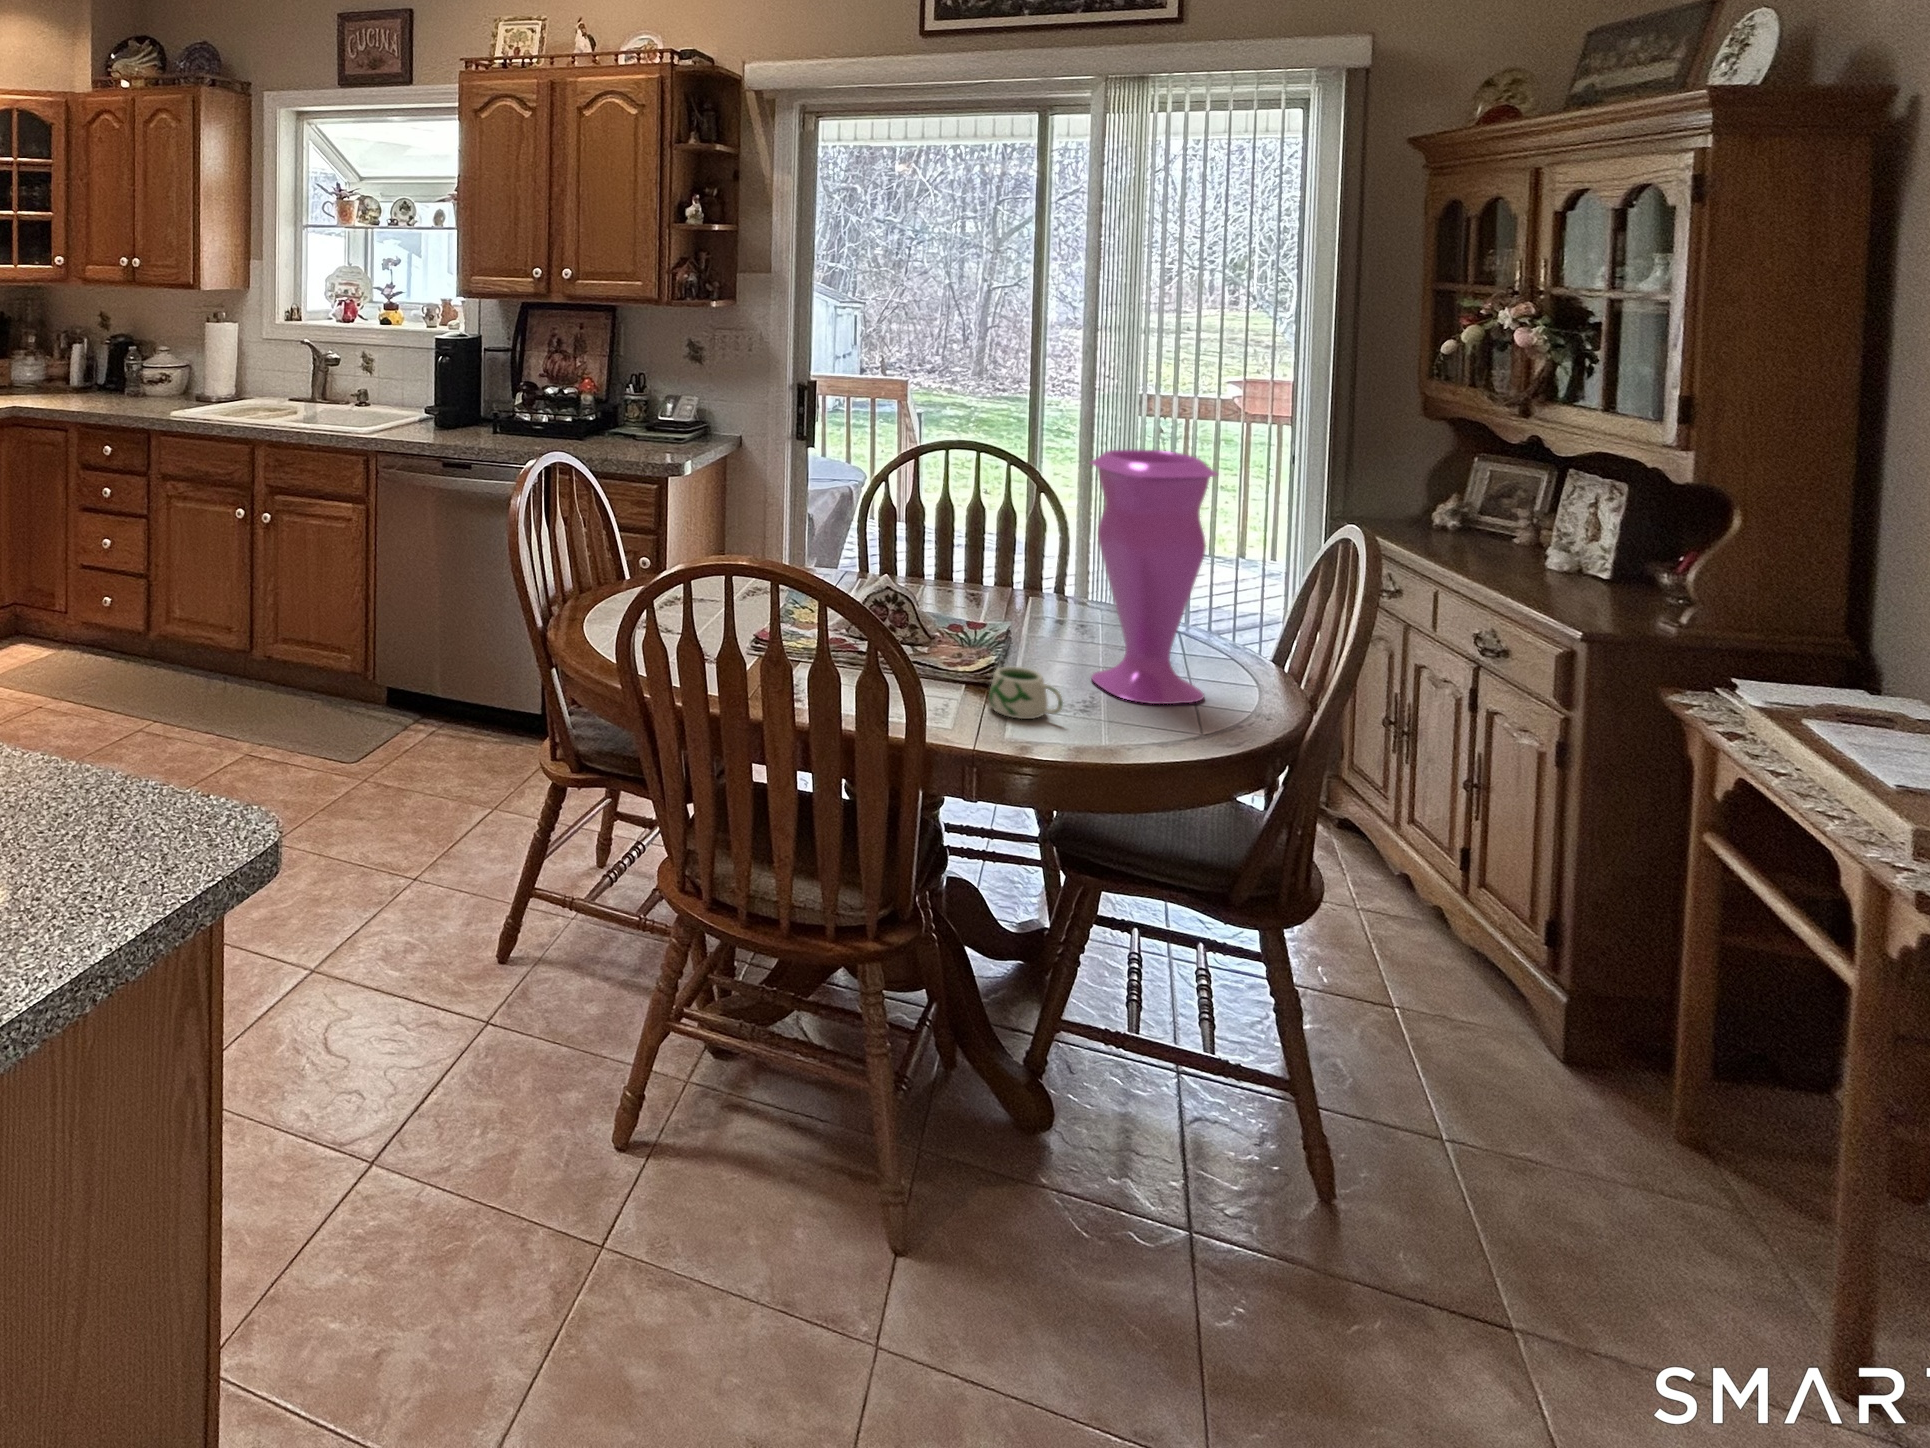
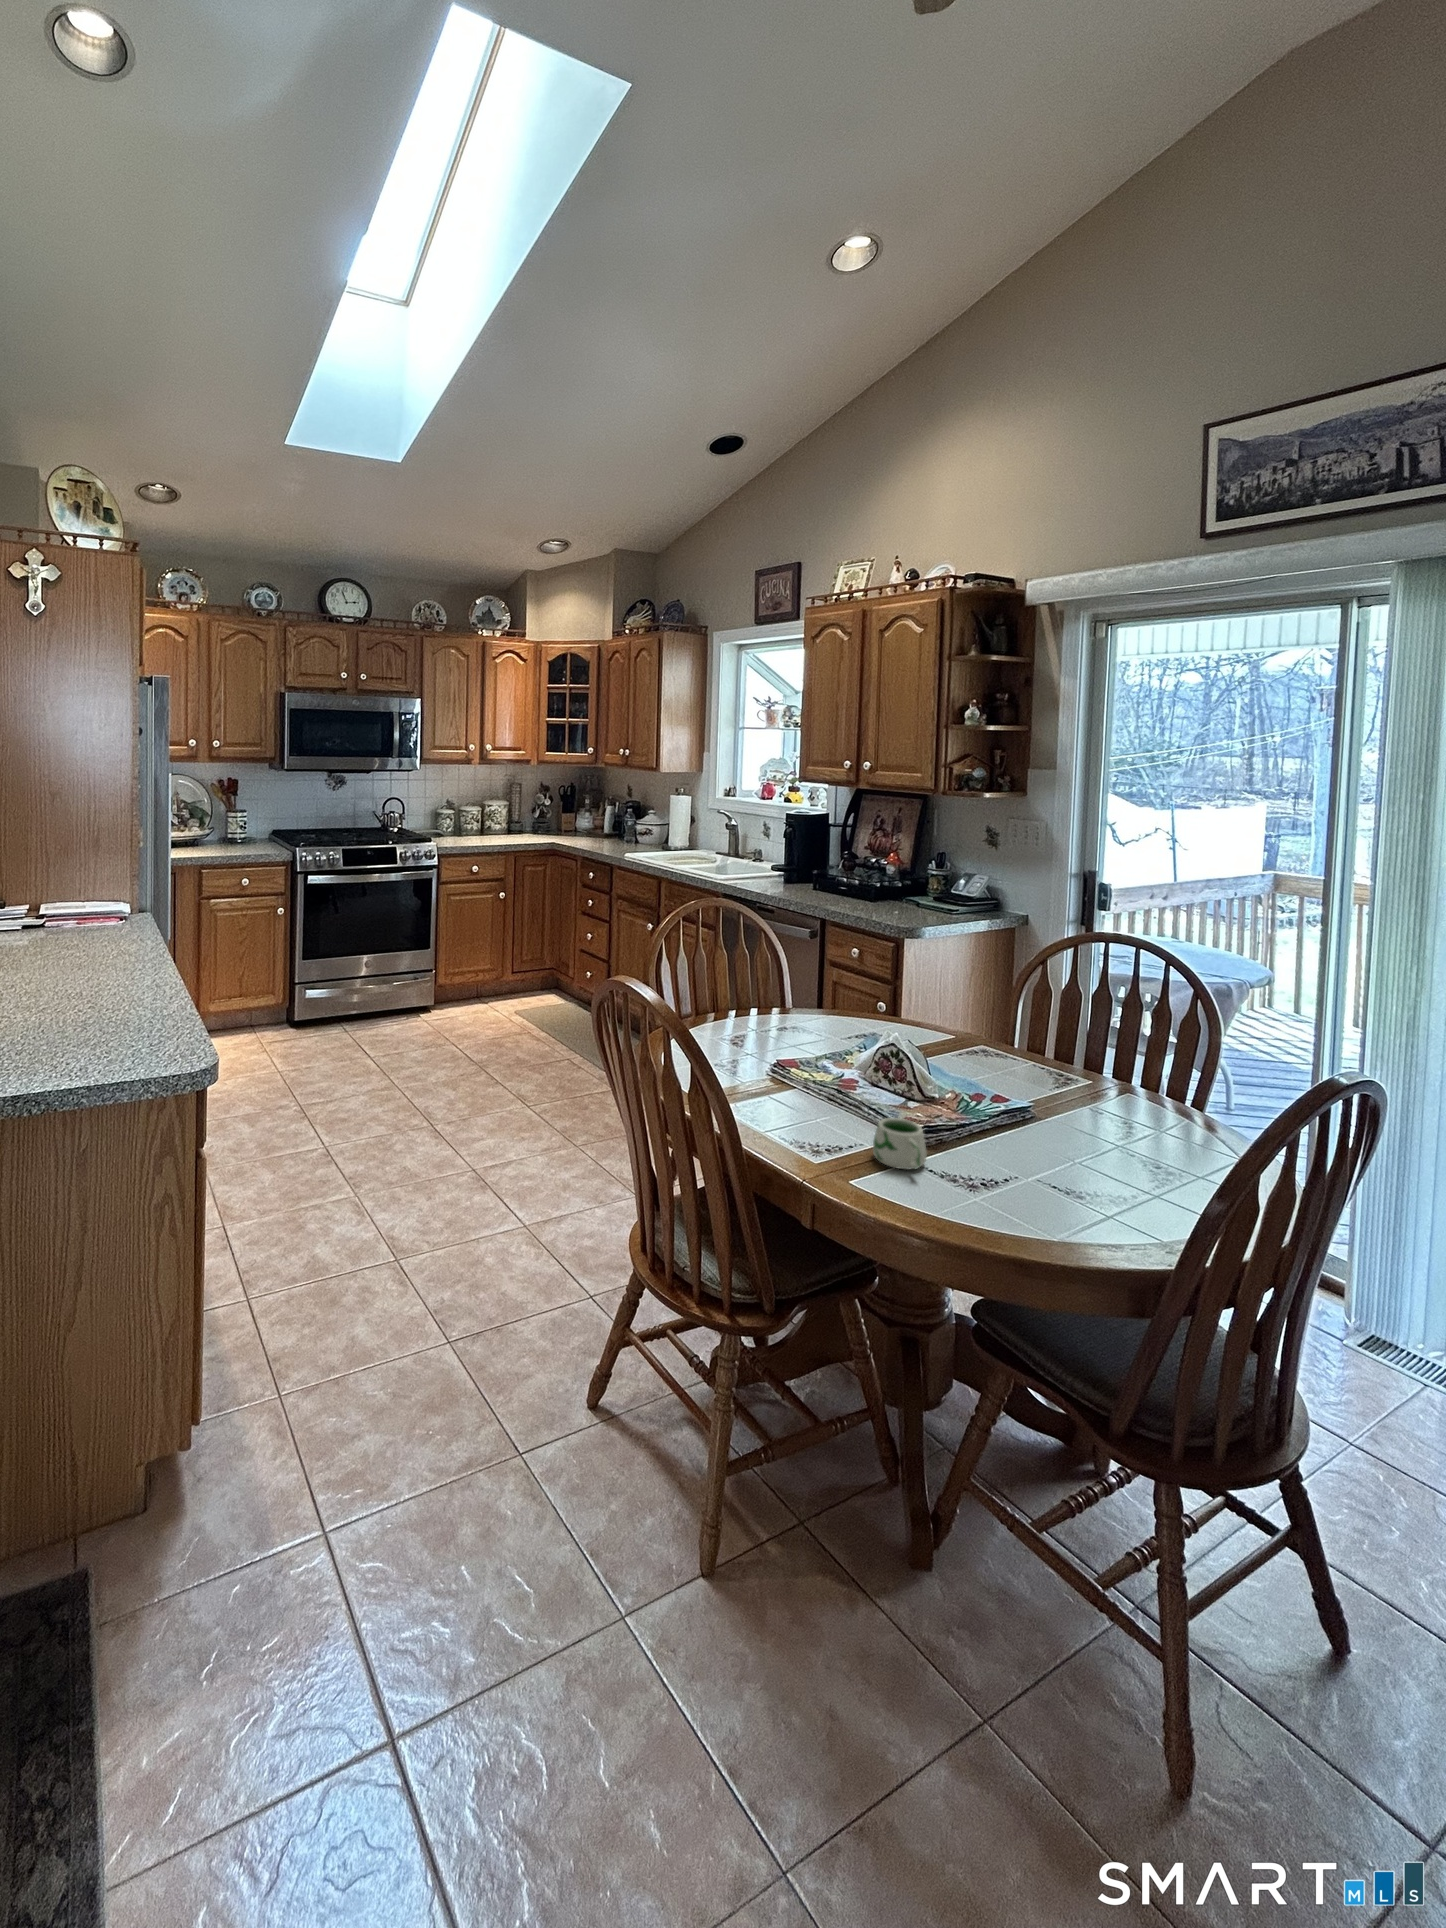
vase: present [1090,450,1218,704] -> none [1026,937,1152,1206]

